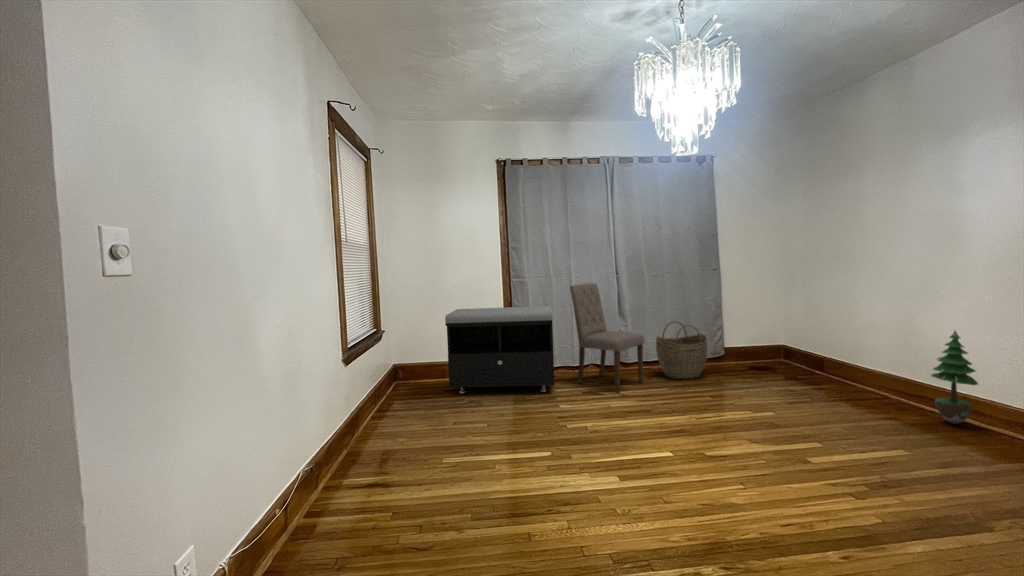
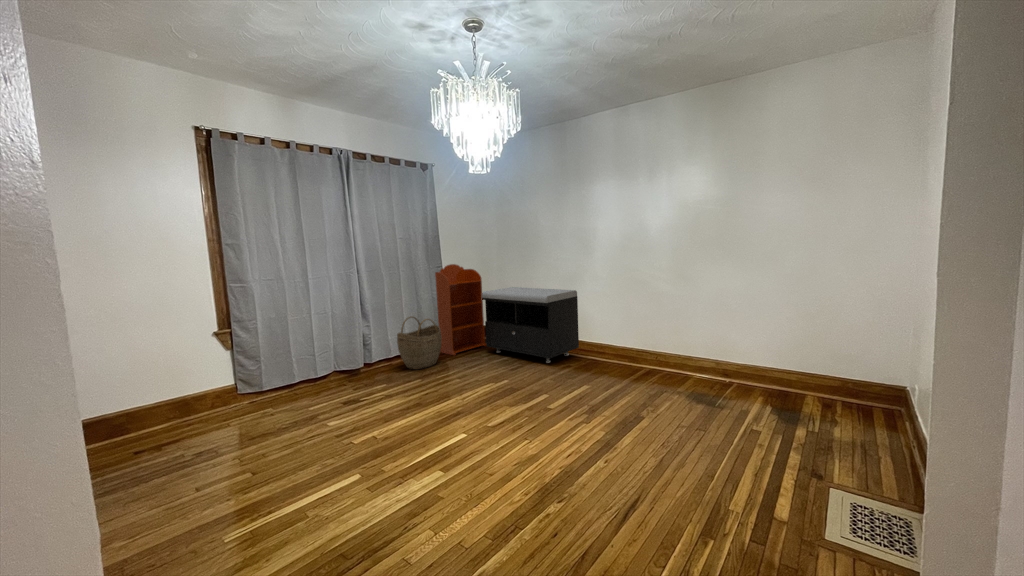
bookcase: none [712,266,779,374] -> present [435,264,486,355]
dining chair: present [570,283,644,393] -> none [312,286,393,395]
storage bench: present [445,306,554,394] -> present [482,287,579,363]
potted tree: present [931,331,978,424] -> none [584,303,606,361]

